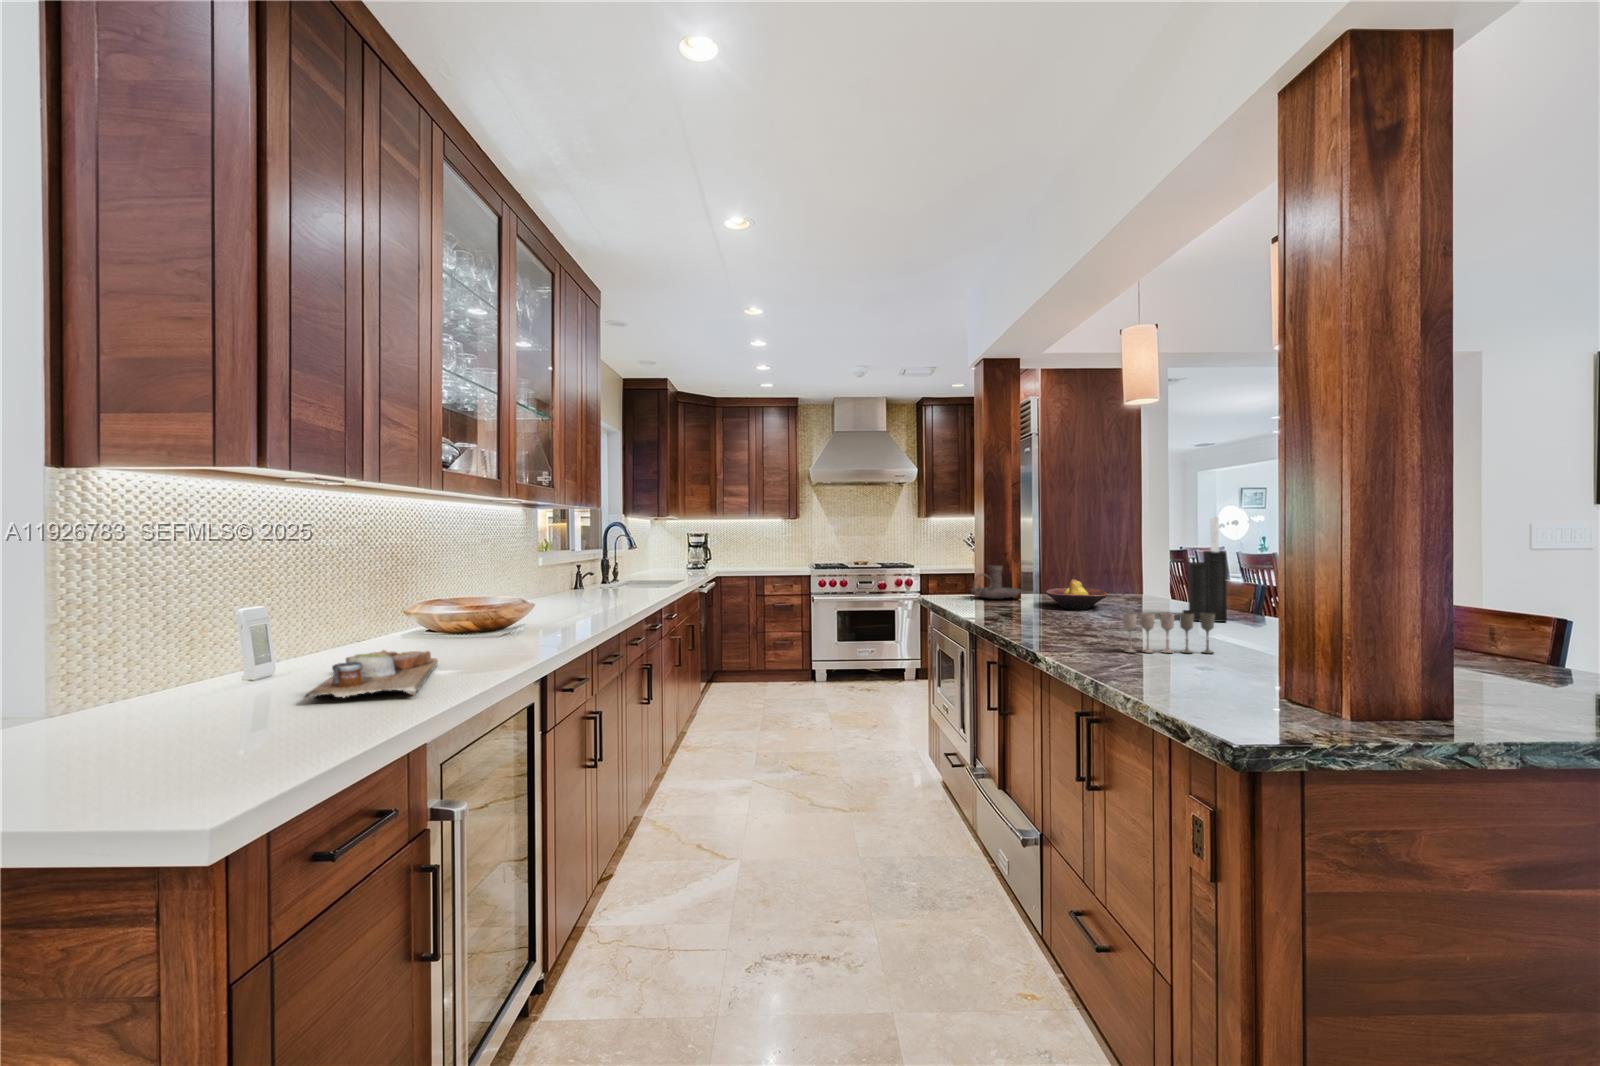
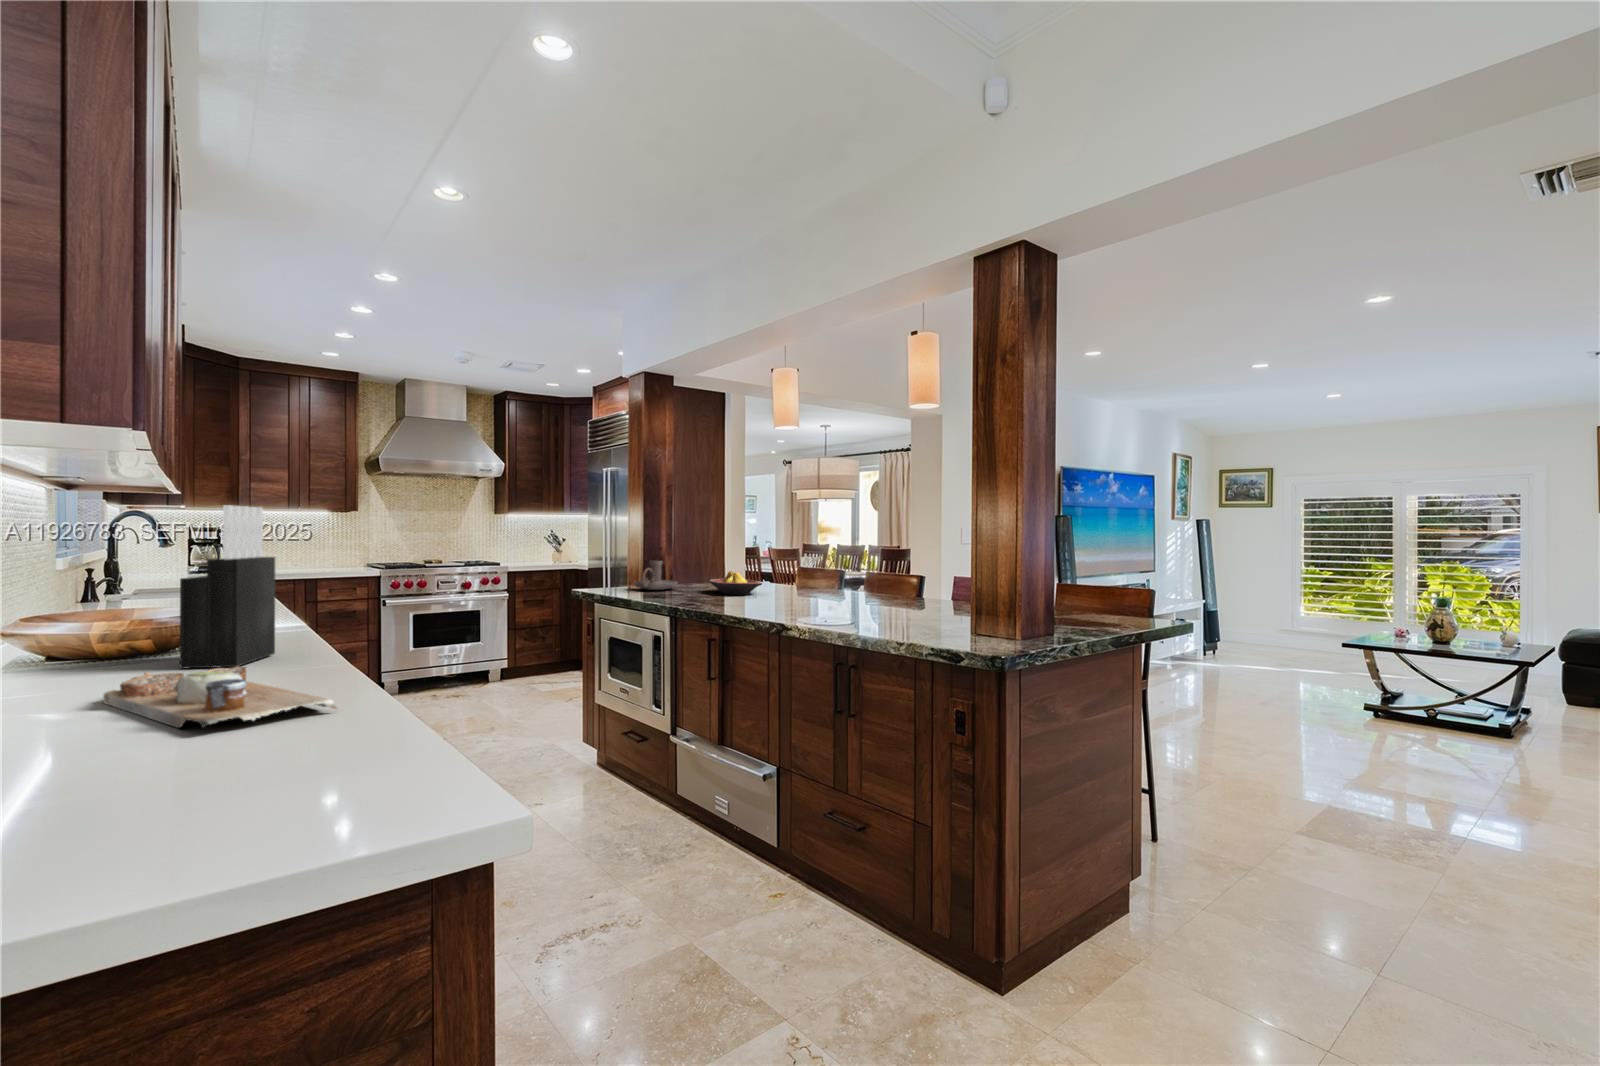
knife block: present [1183,517,1227,622] -> present [180,505,275,669]
wine glass: present [1123,613,1215,653] -> none [840,589,892,619]

